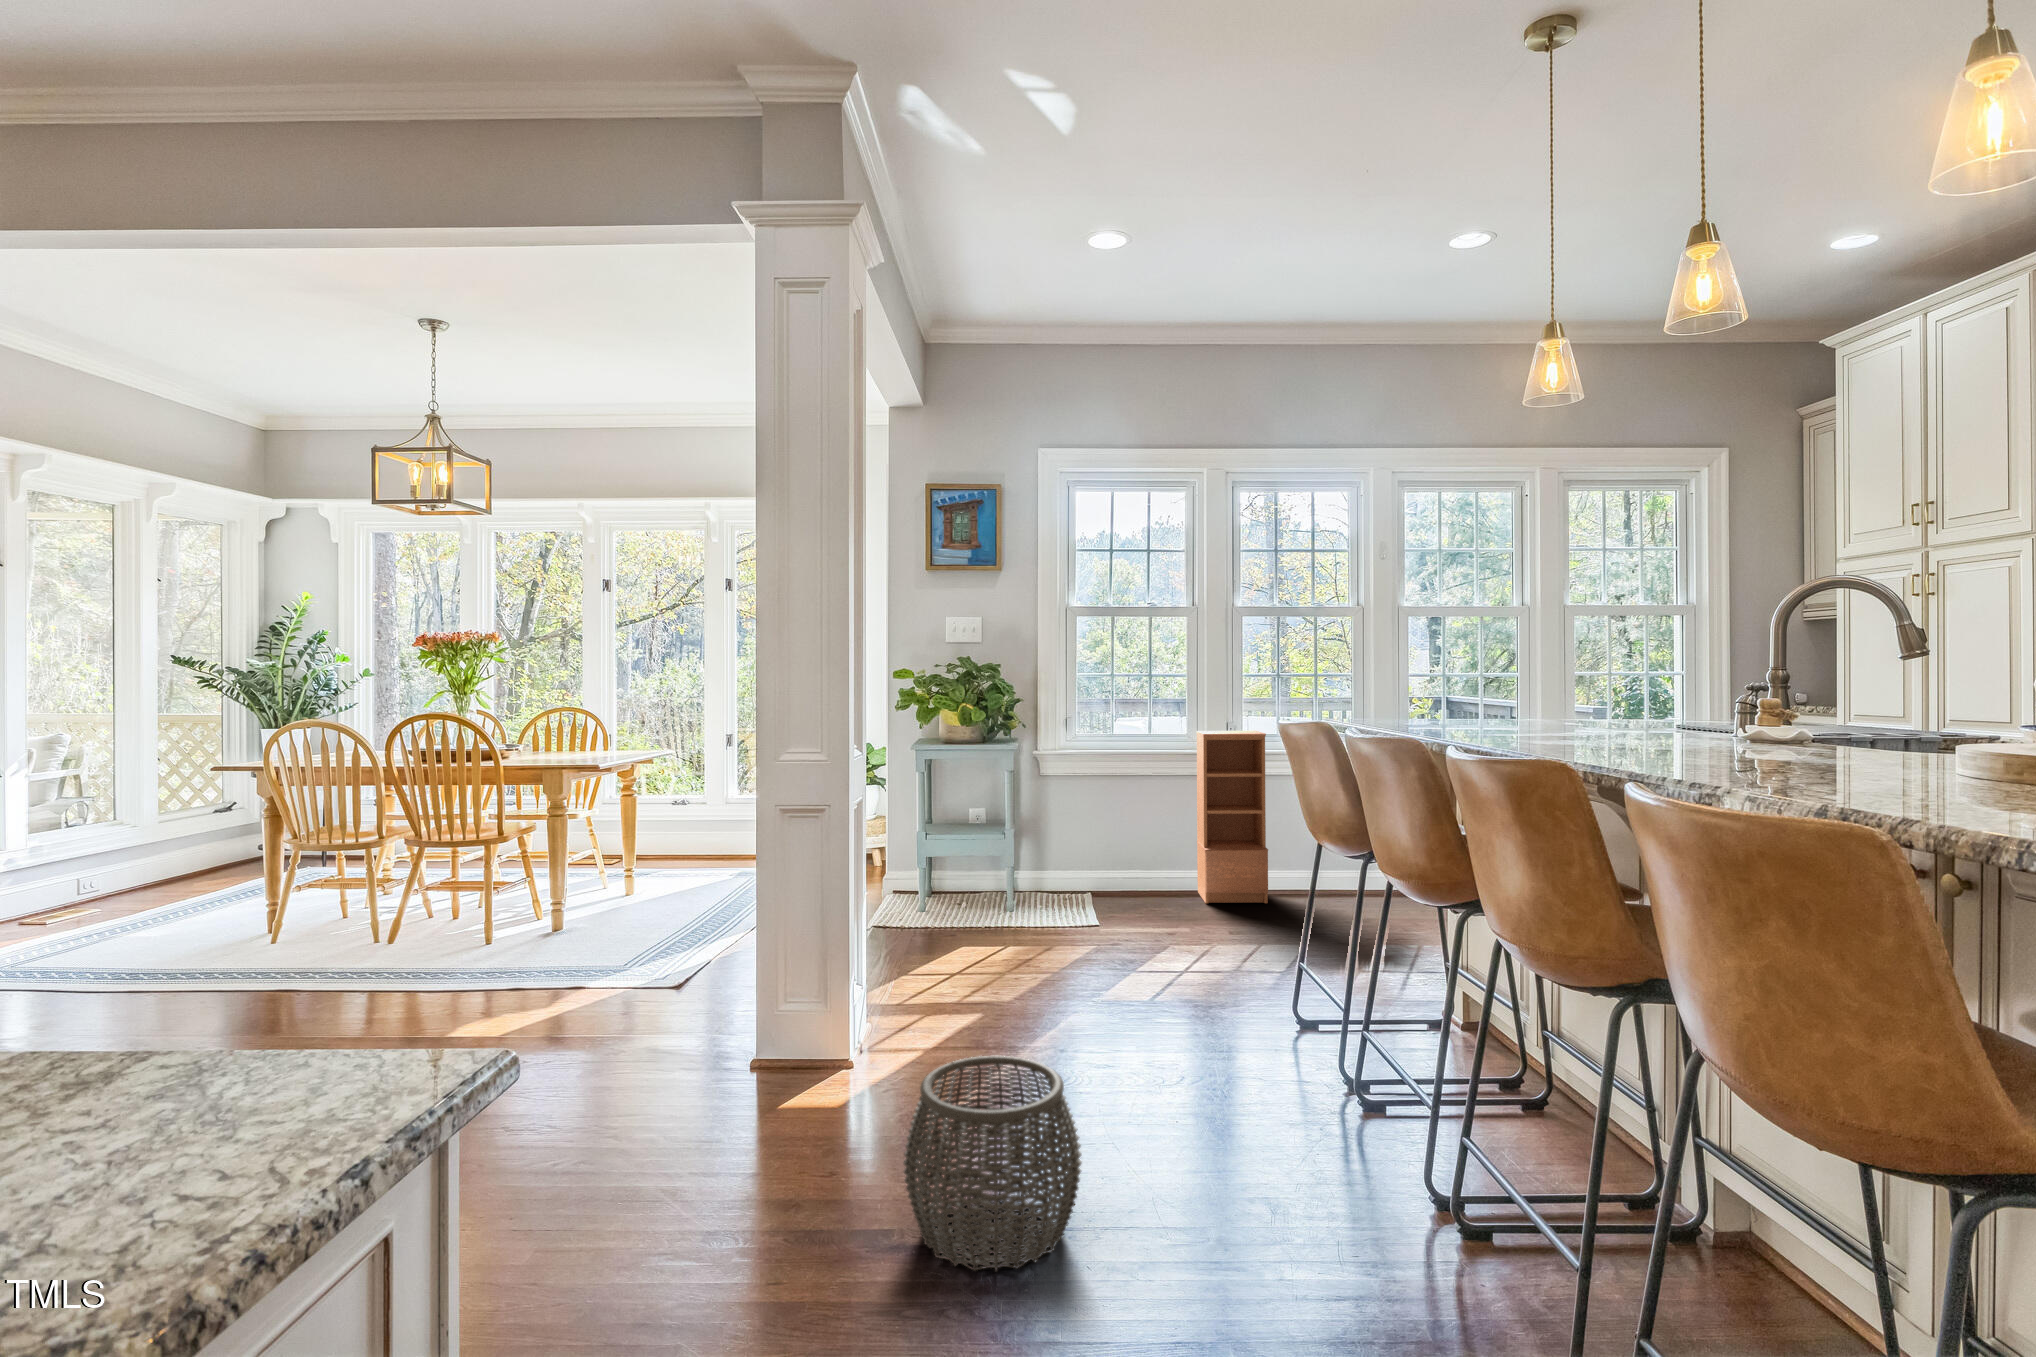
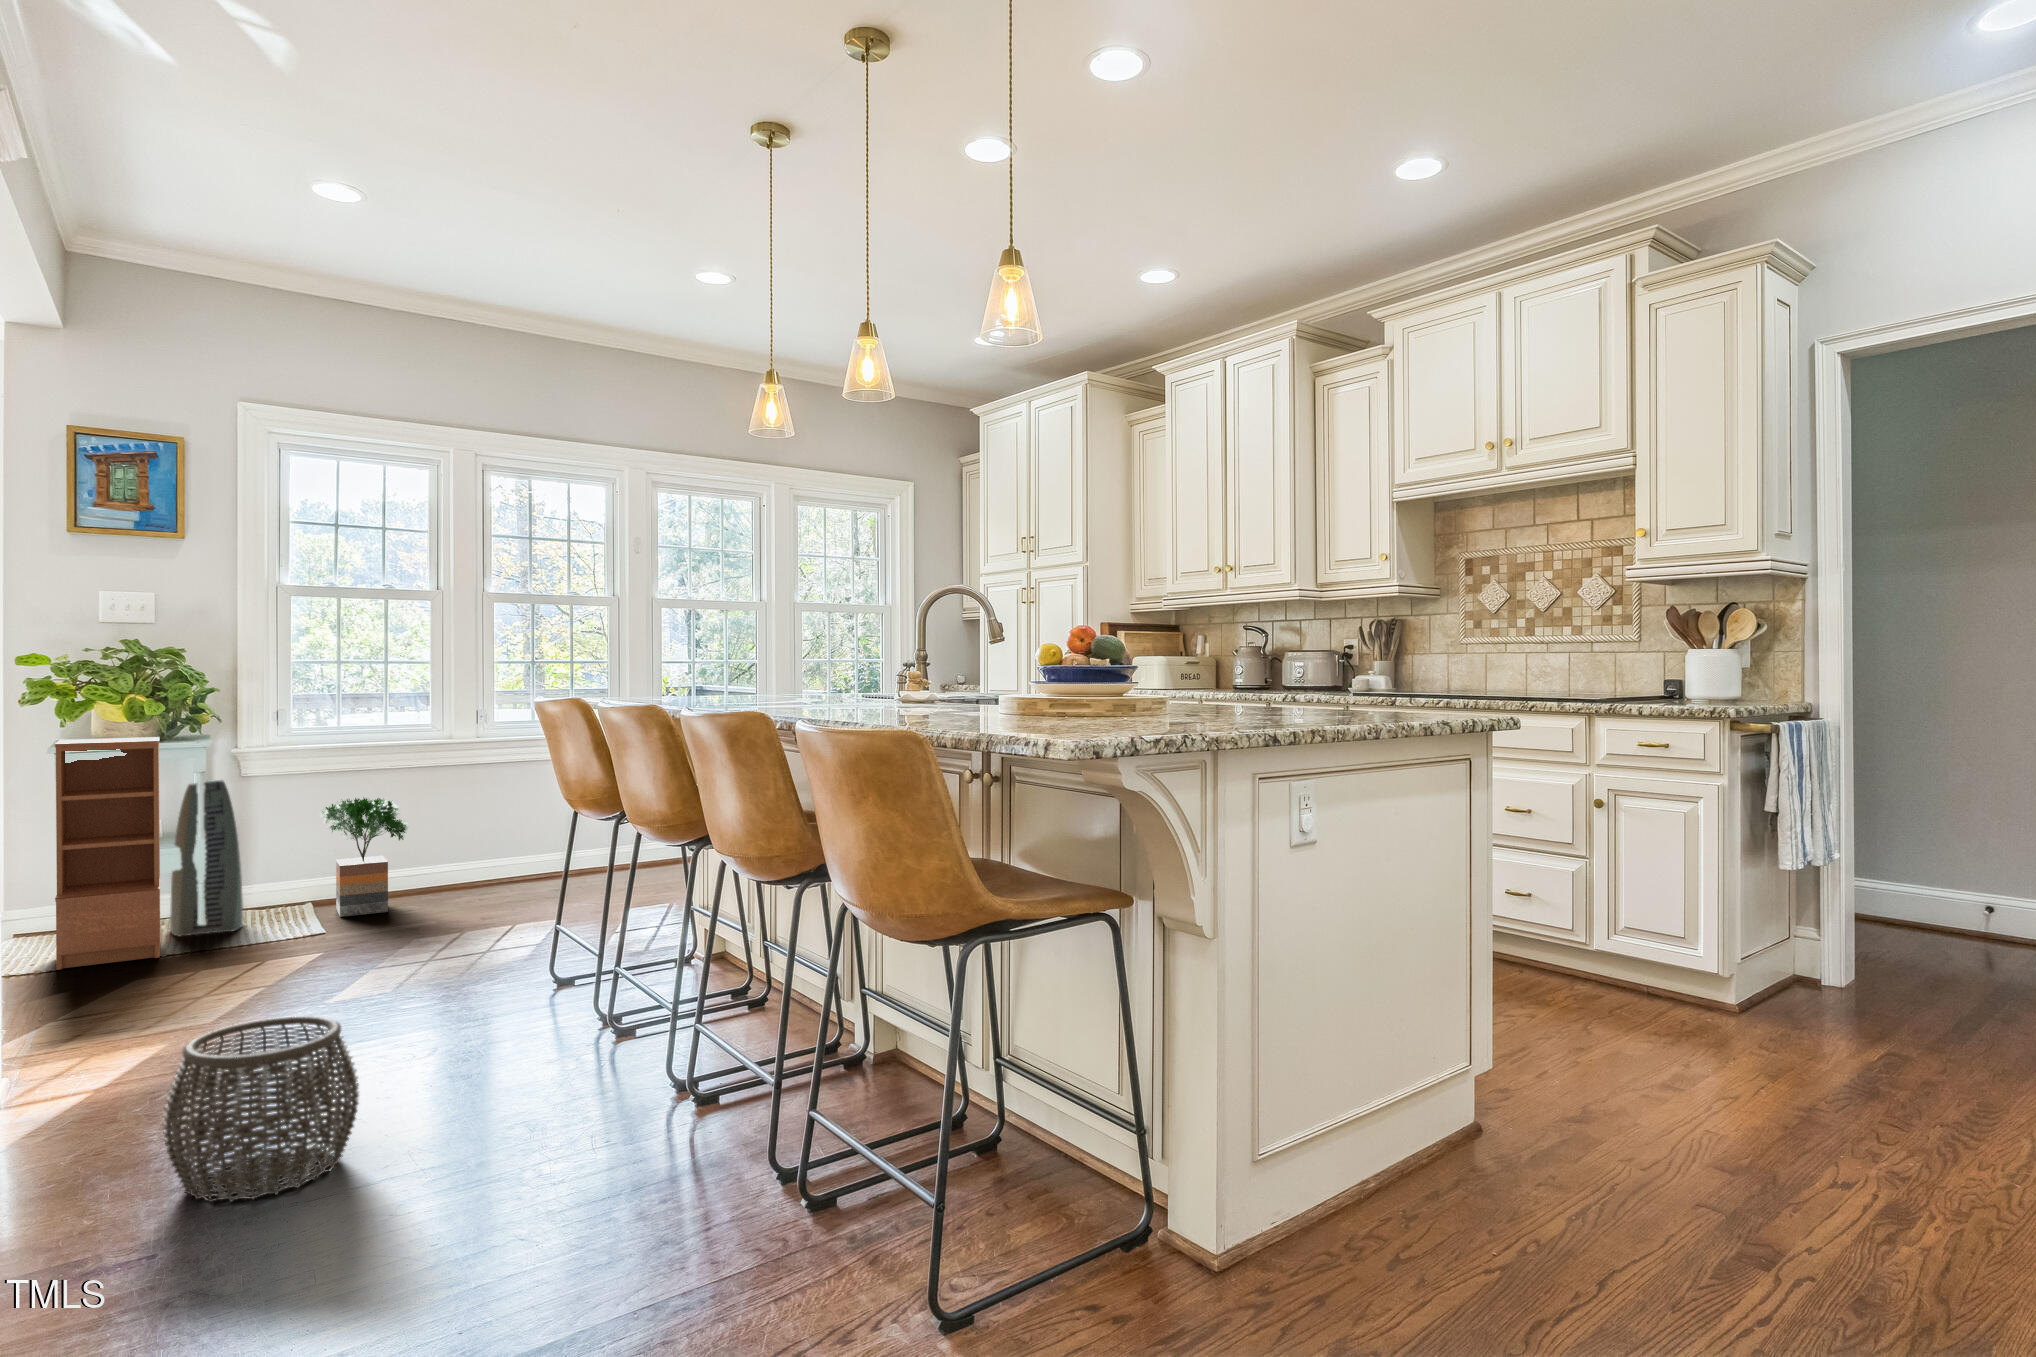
bookcase: present [1196,731,1268,903] -> present [55,737,160,970]
air purifier: none [991,775,1041,907] -> present [170,780,243,936]
potted tree: none [1098,797,1170,905] -> present [321,798,407,917]

